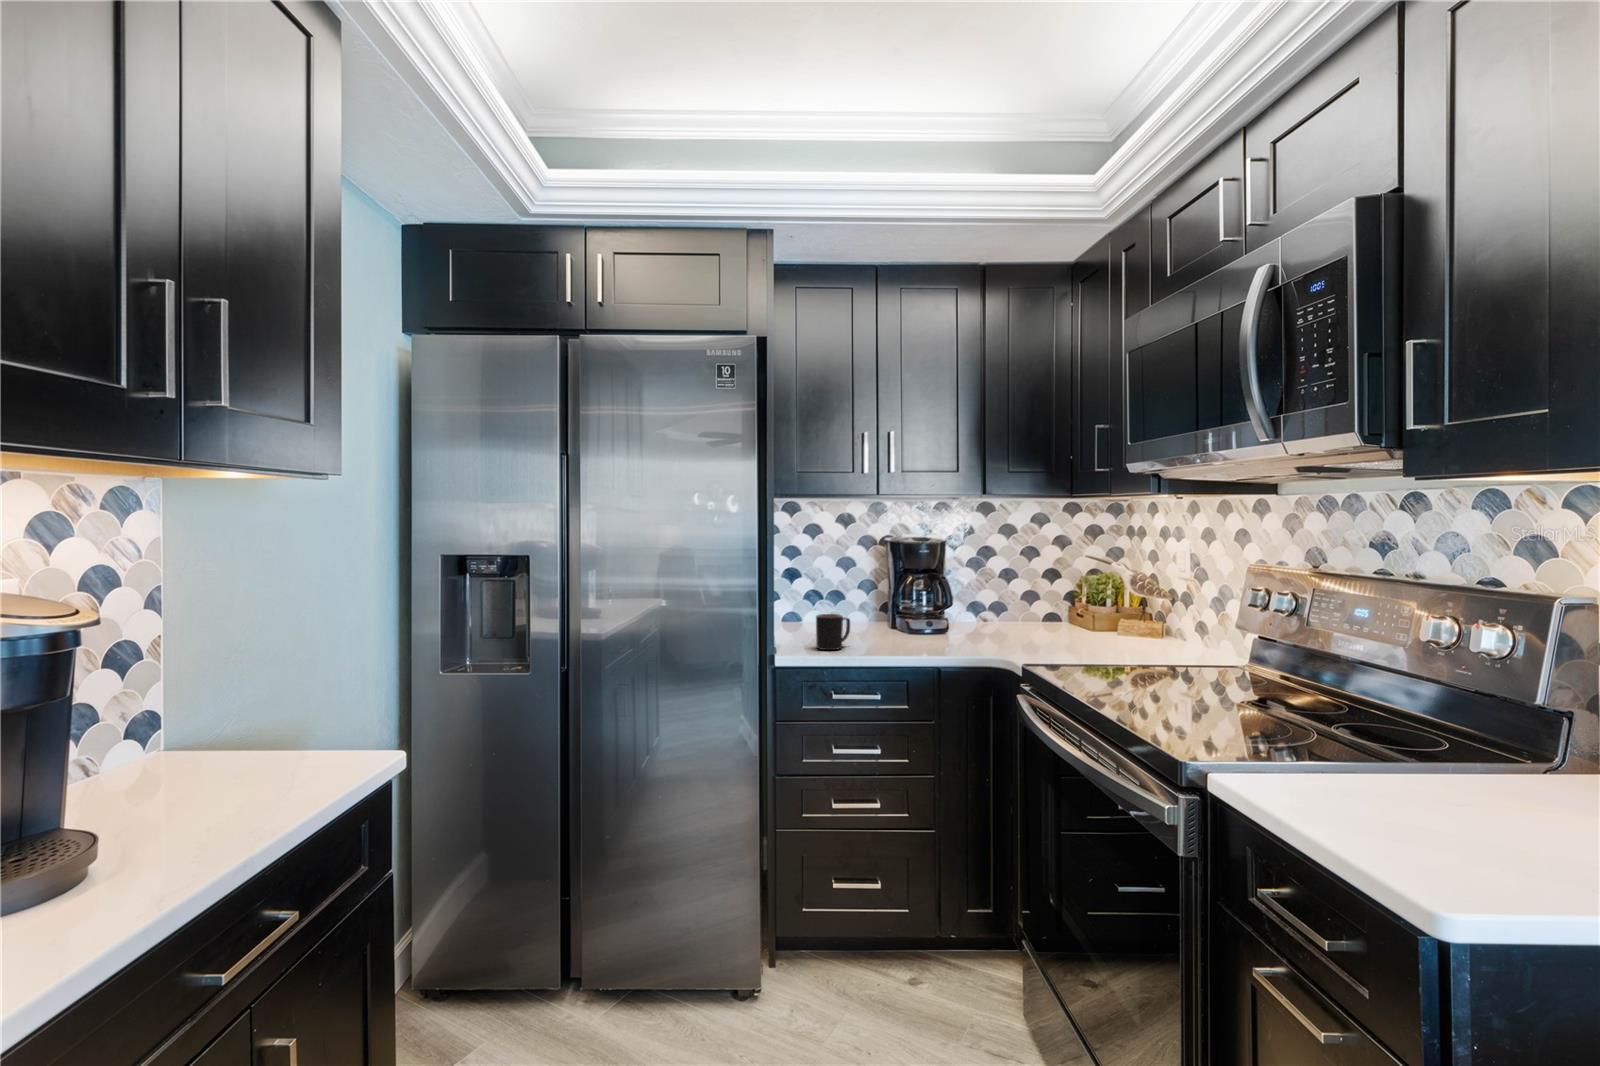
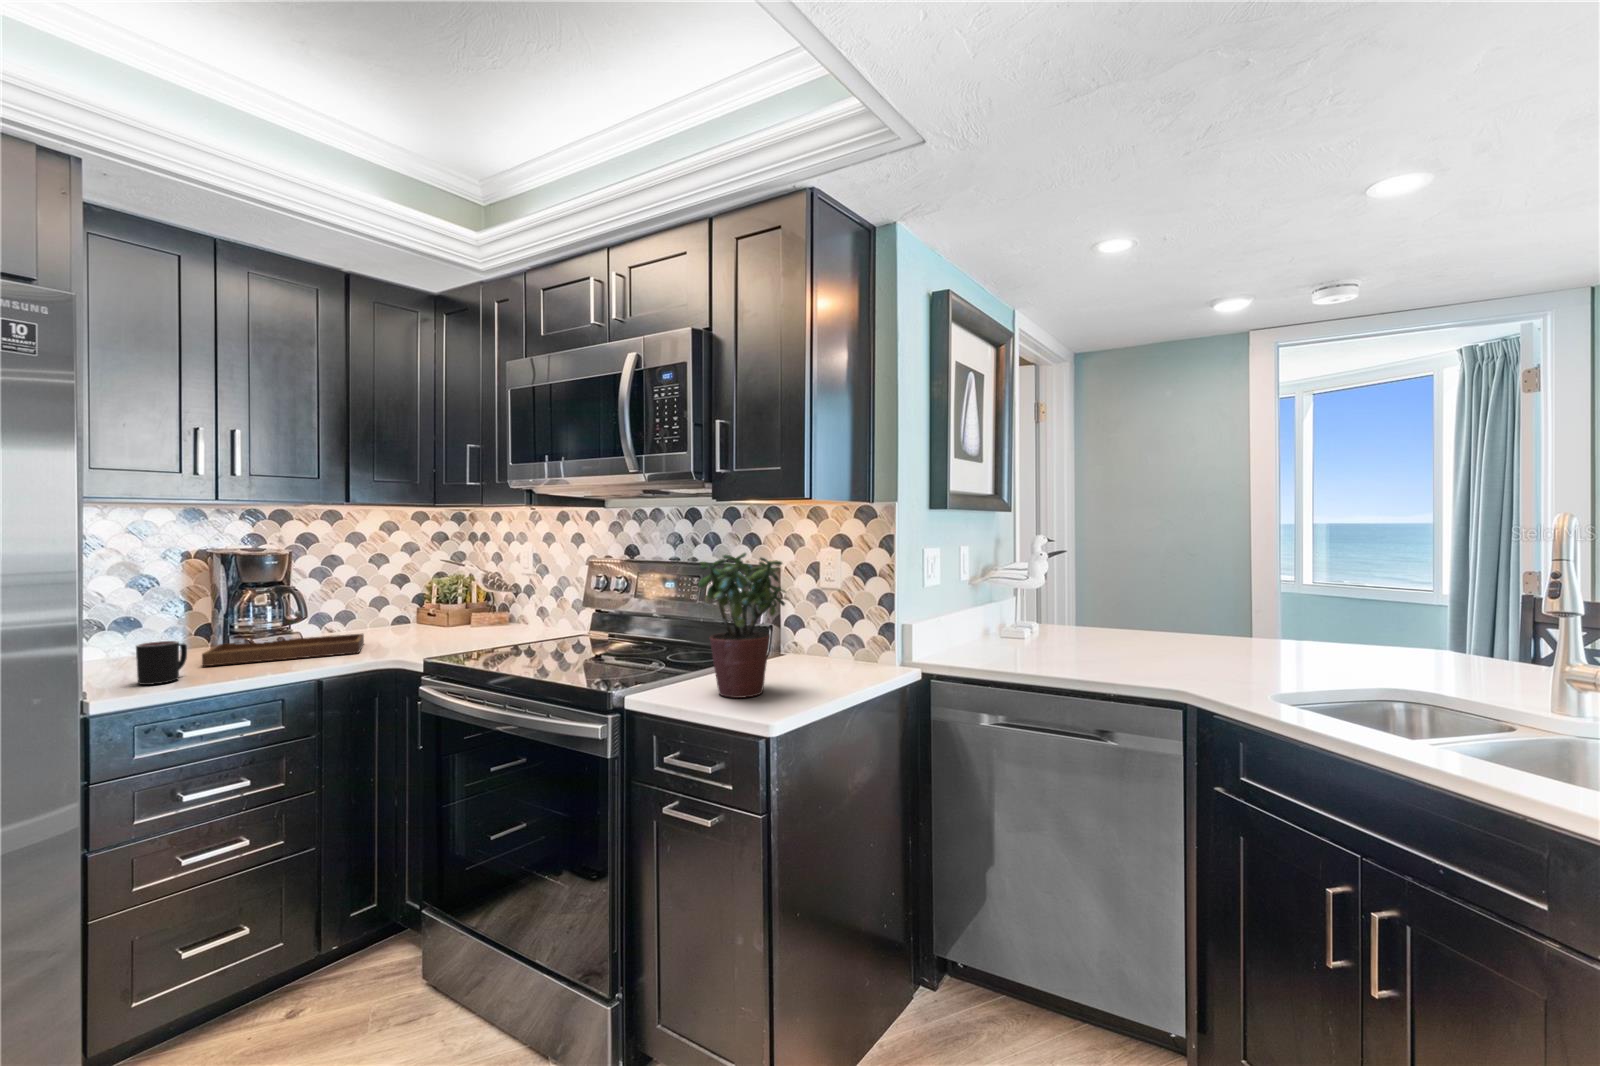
potted plant: none [1335,567,1525,820] -> present [698,553,786,698]
tray: none [865,599,998,648] -> present [202,611,364,666]

